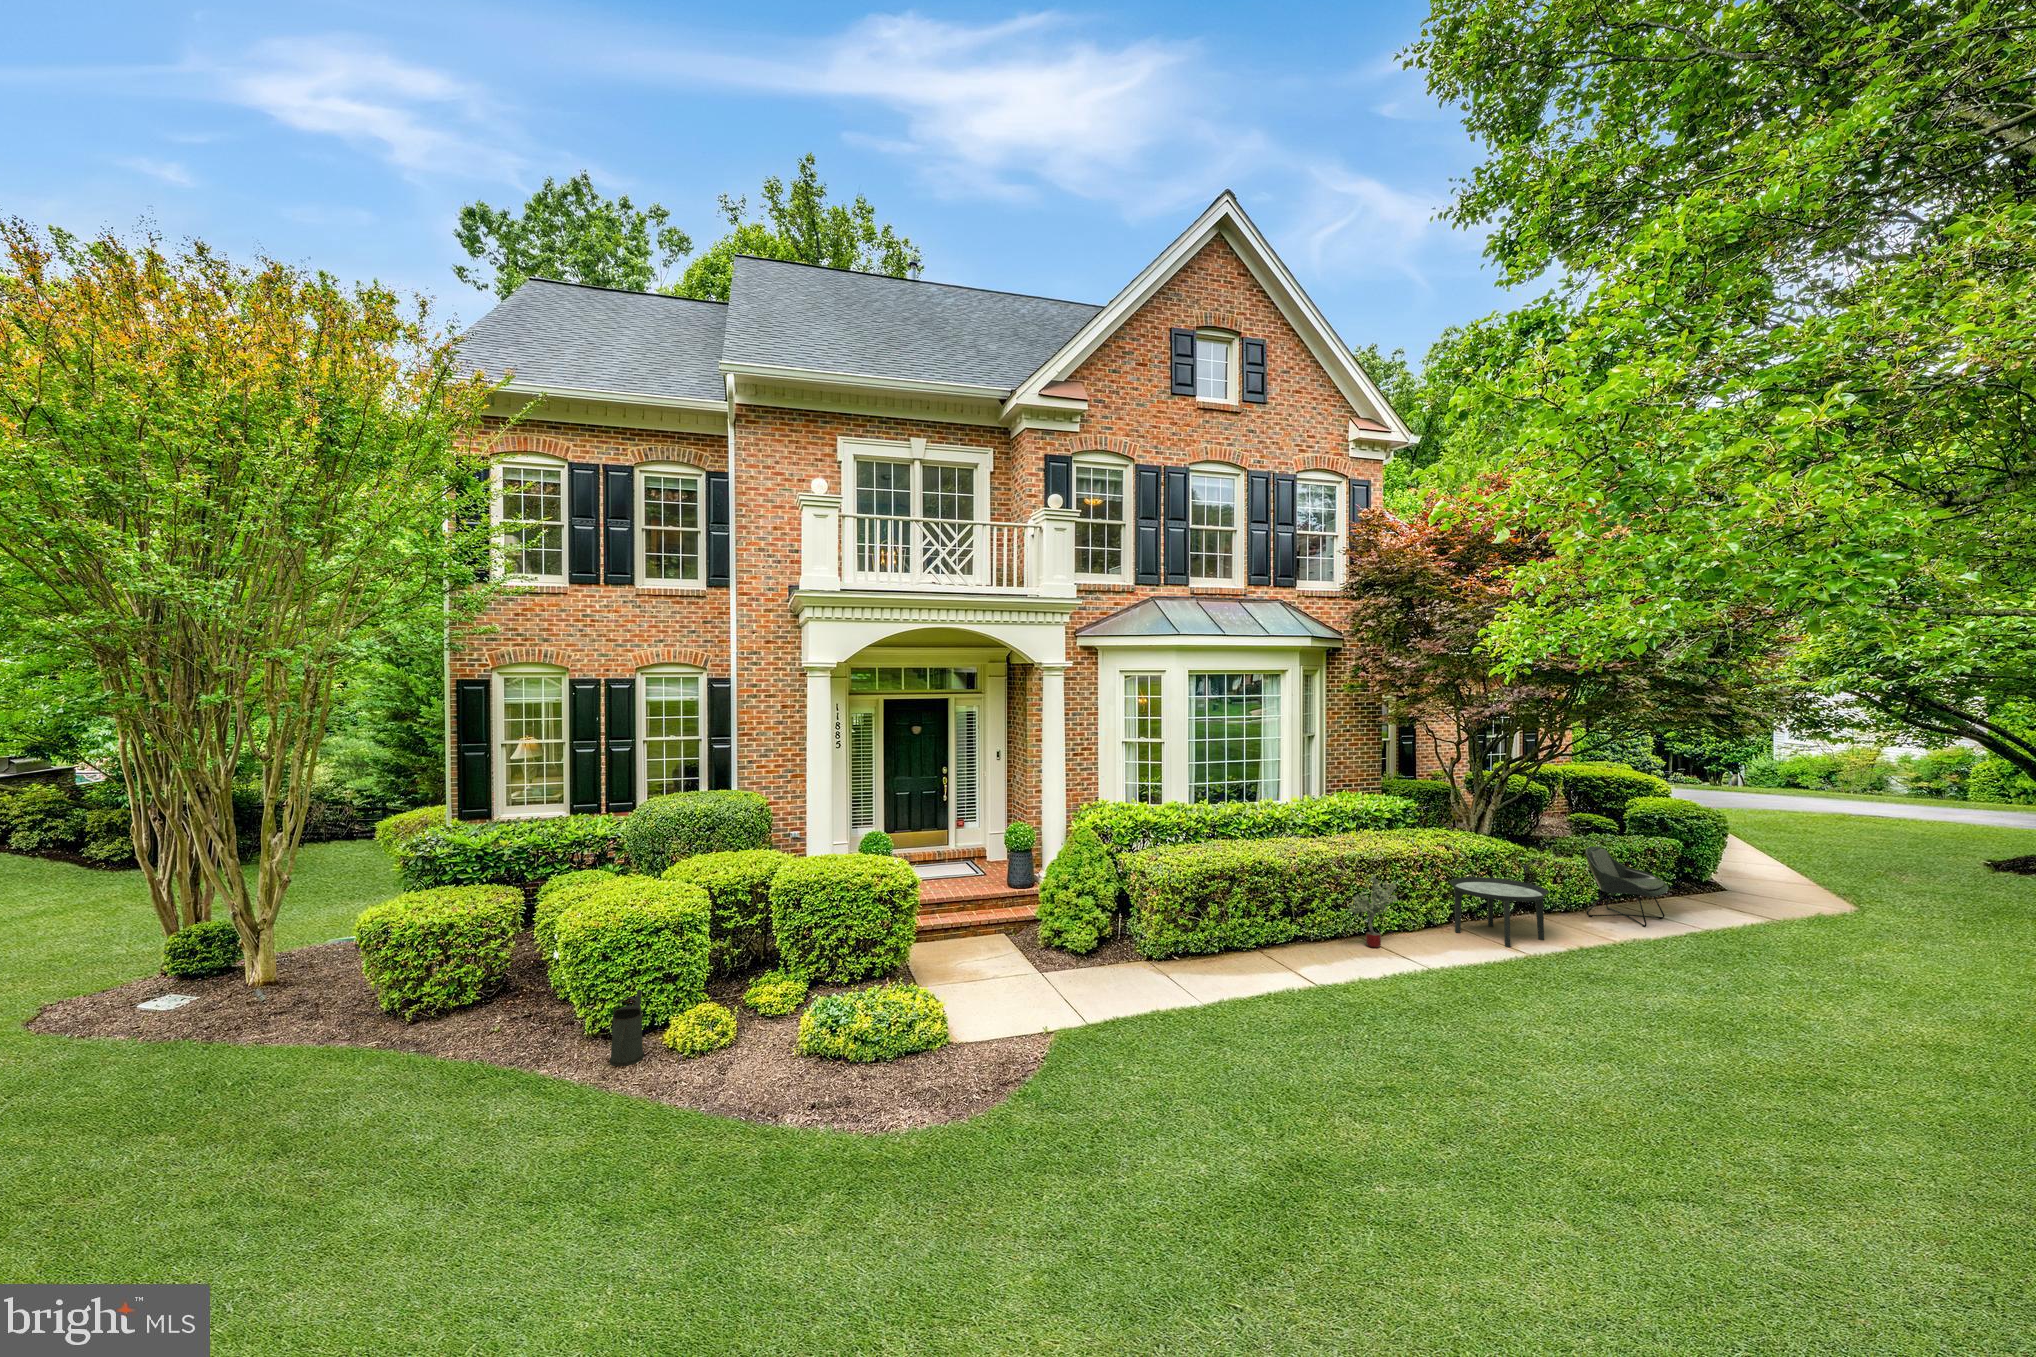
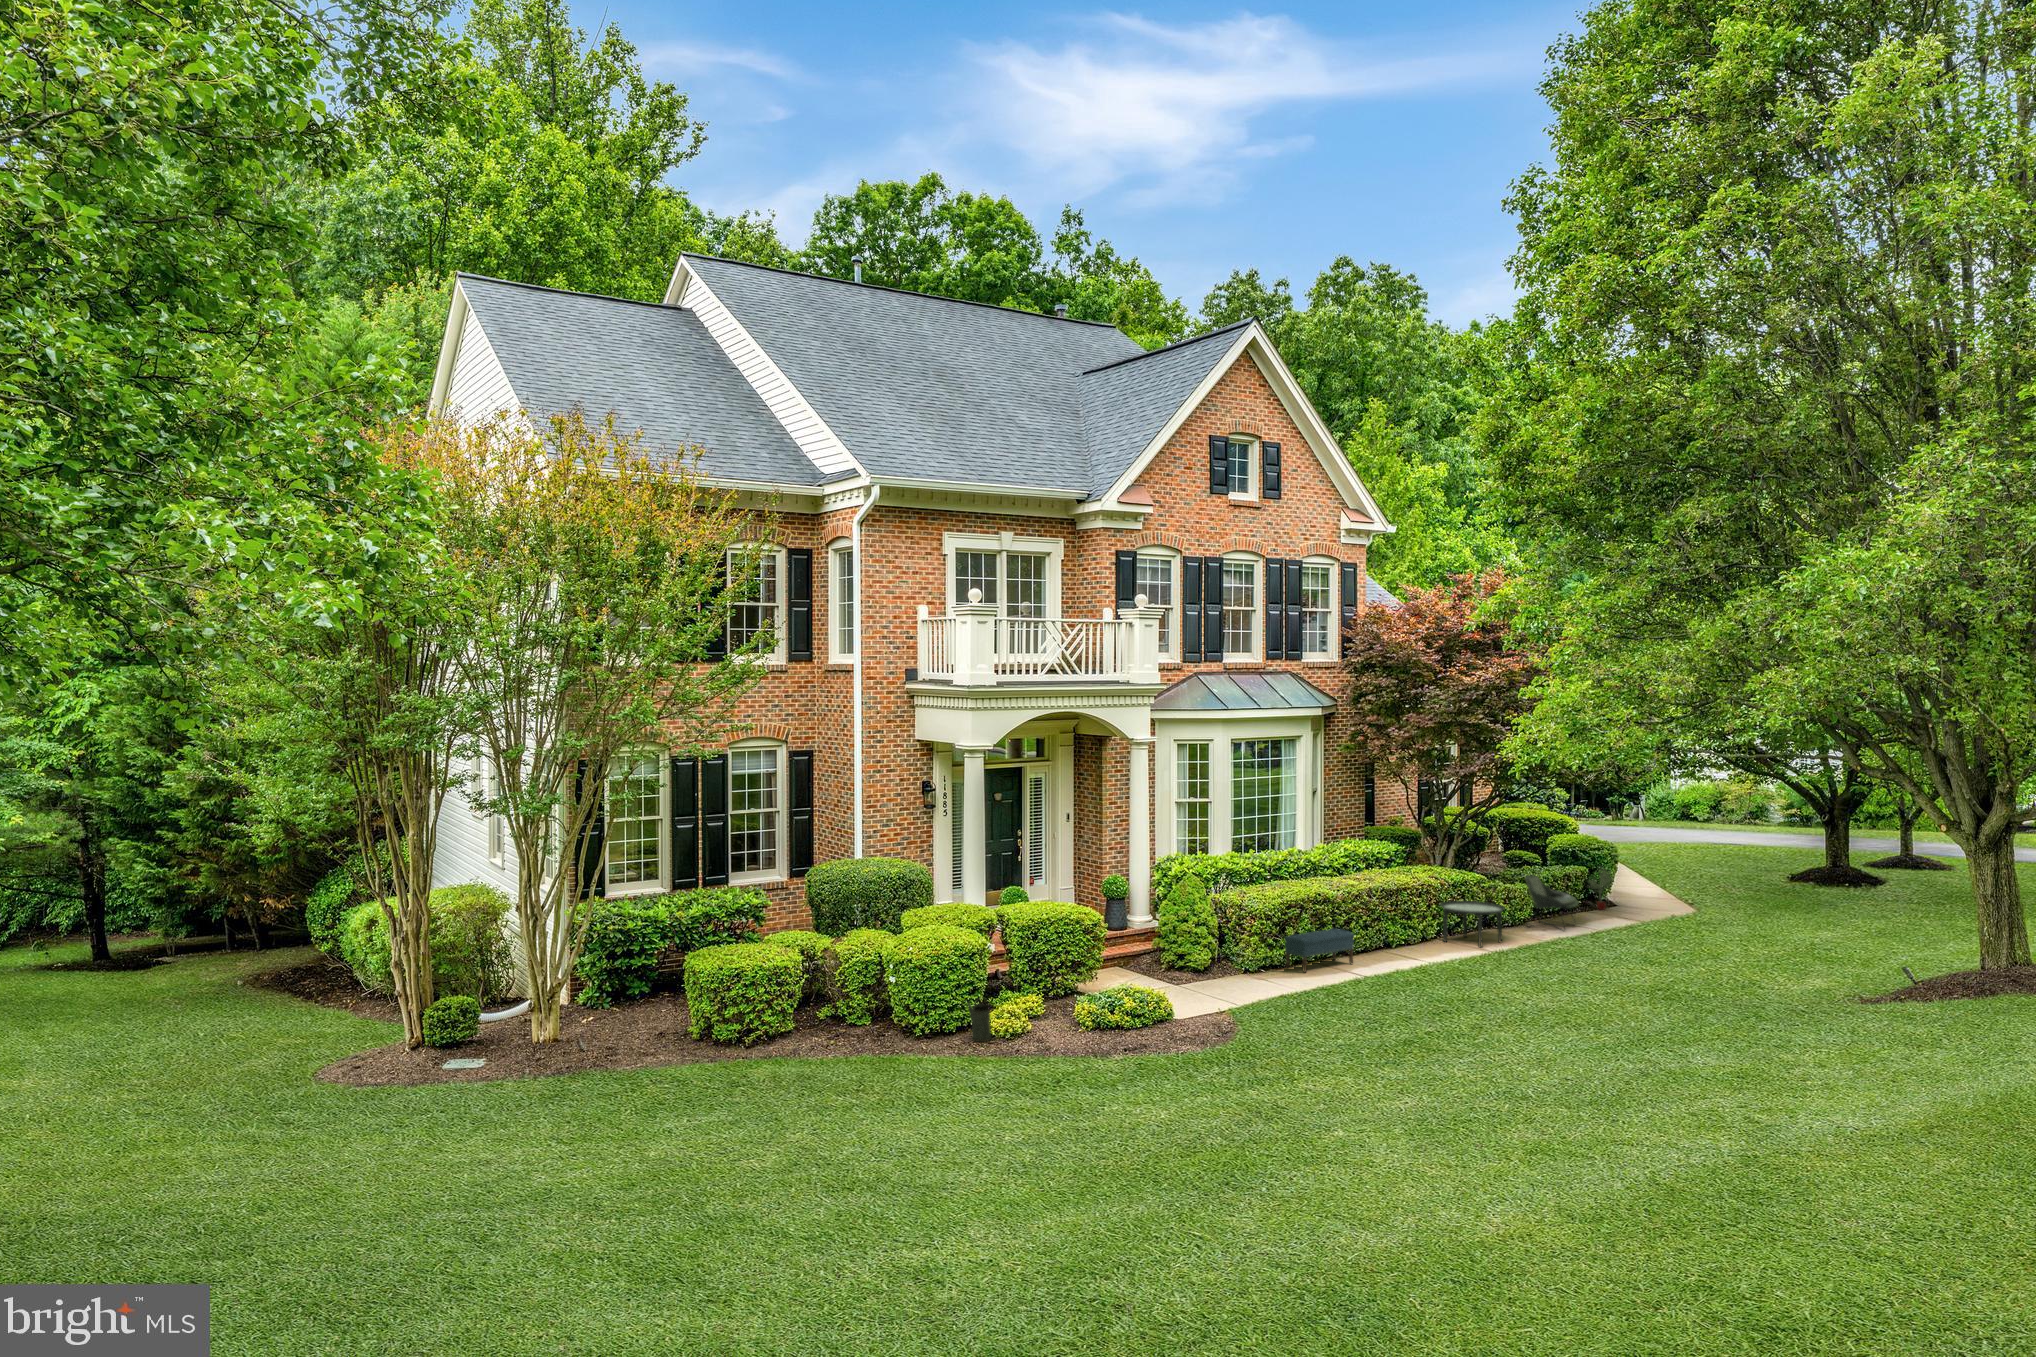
potted tree: present [1349,875,1397,948] -> present [1588,869,1613,910]
bench: none [1198,909,1303,972] -> present [1284,929,1354,973]

